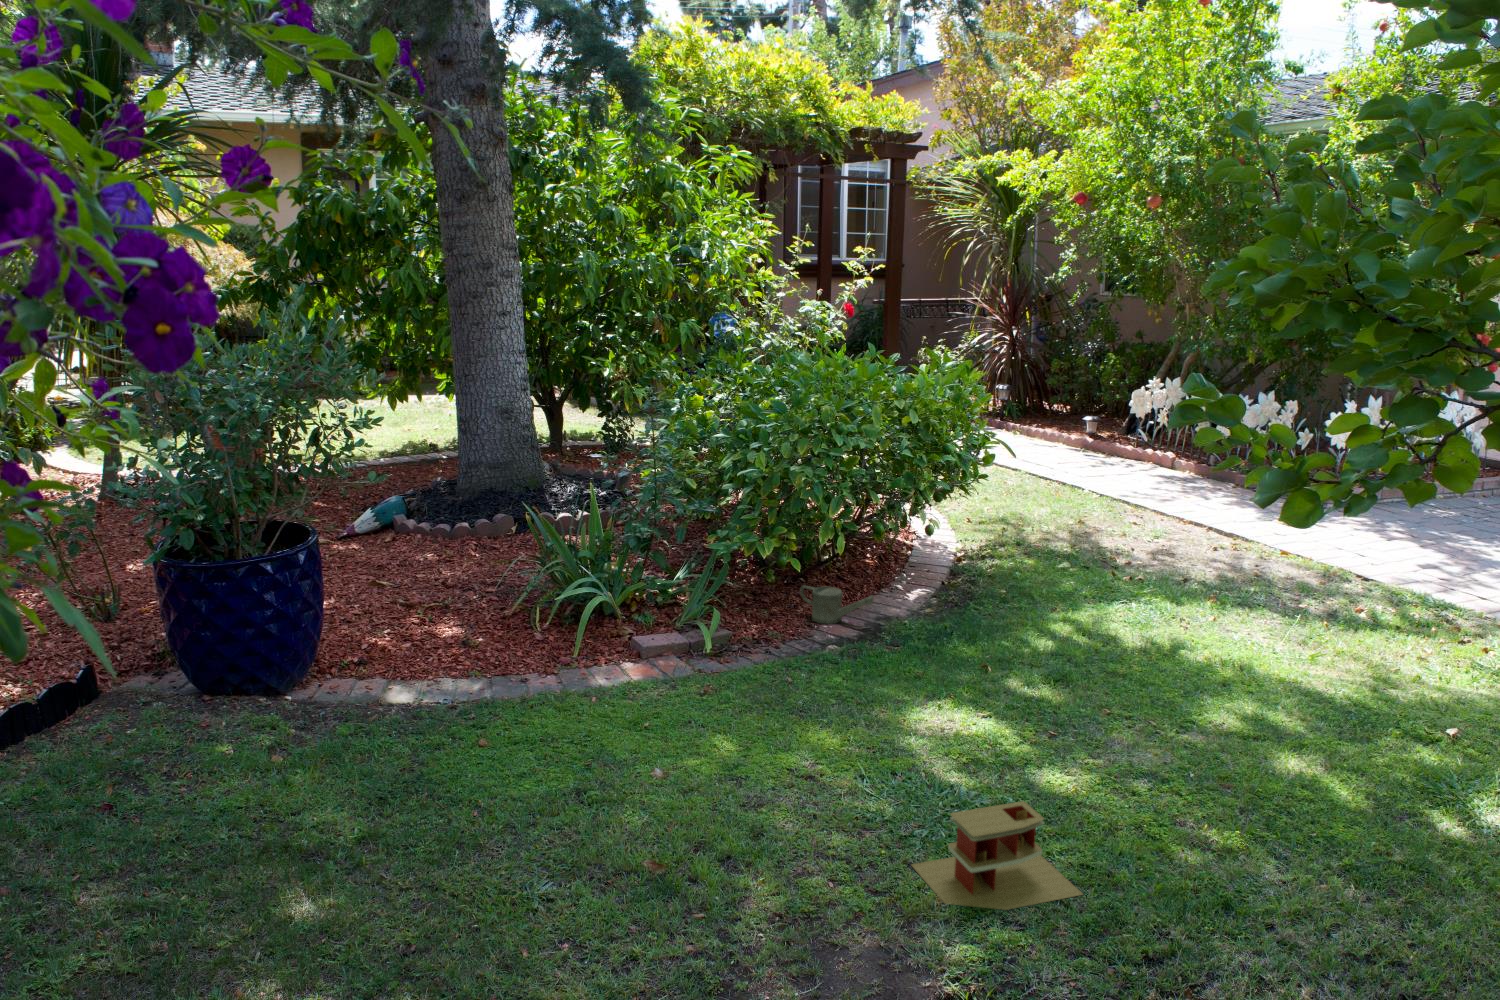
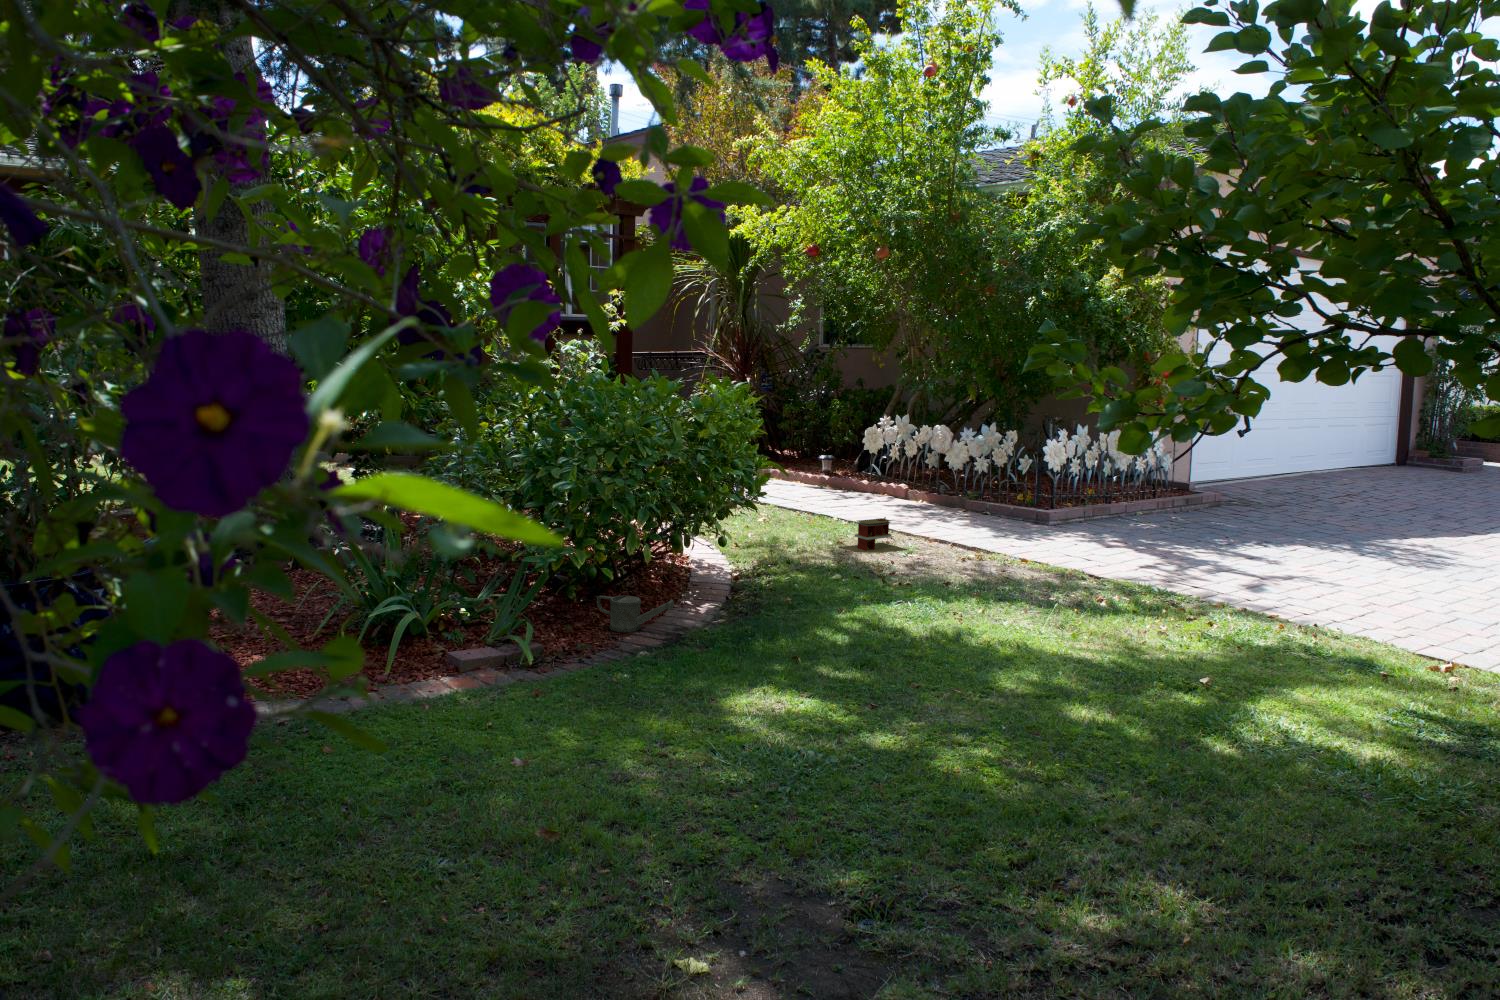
toy house: present [912,801,1083,910] -> present [840,517,907,553]

